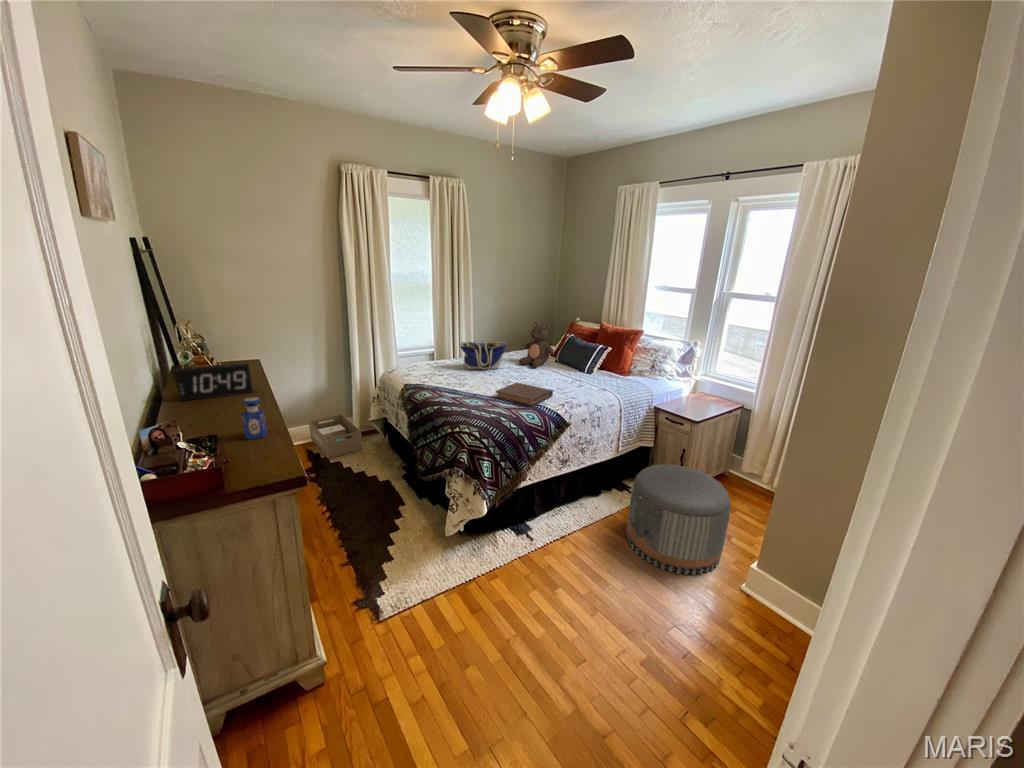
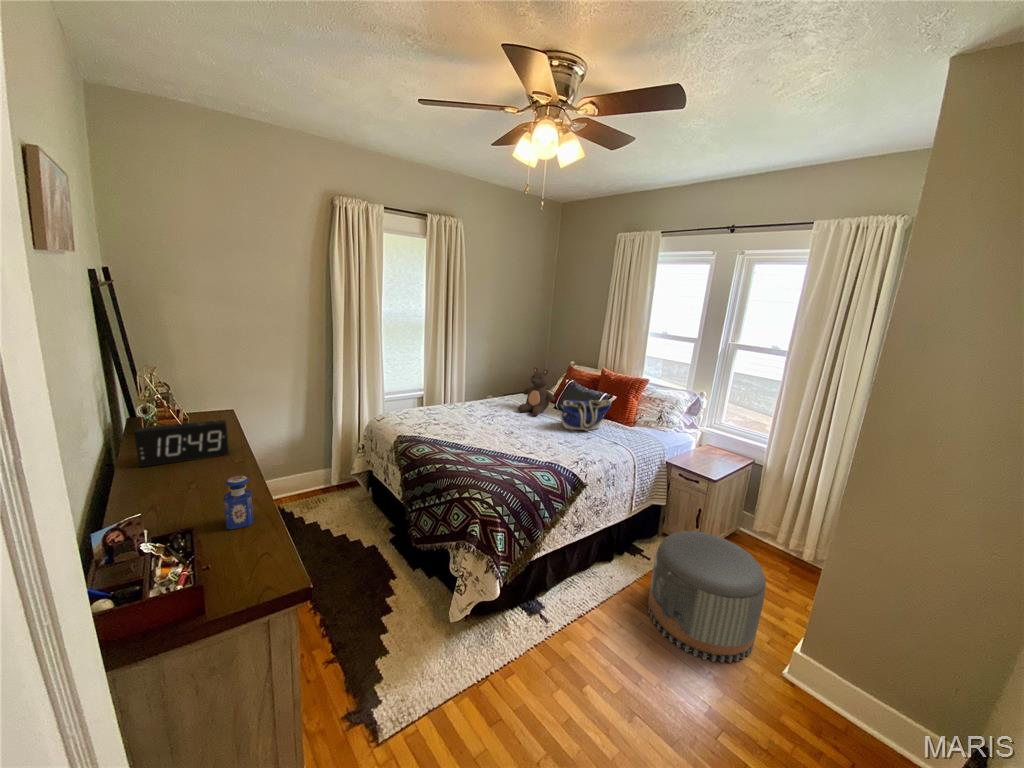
tote bag: present [460,342,506,370] -> present [560,400,611,430]
book: present [496,382,553,406] -> none [502,435,563,465]
storage box: present [309,414,362,458] -> none [283,463,345,518]

